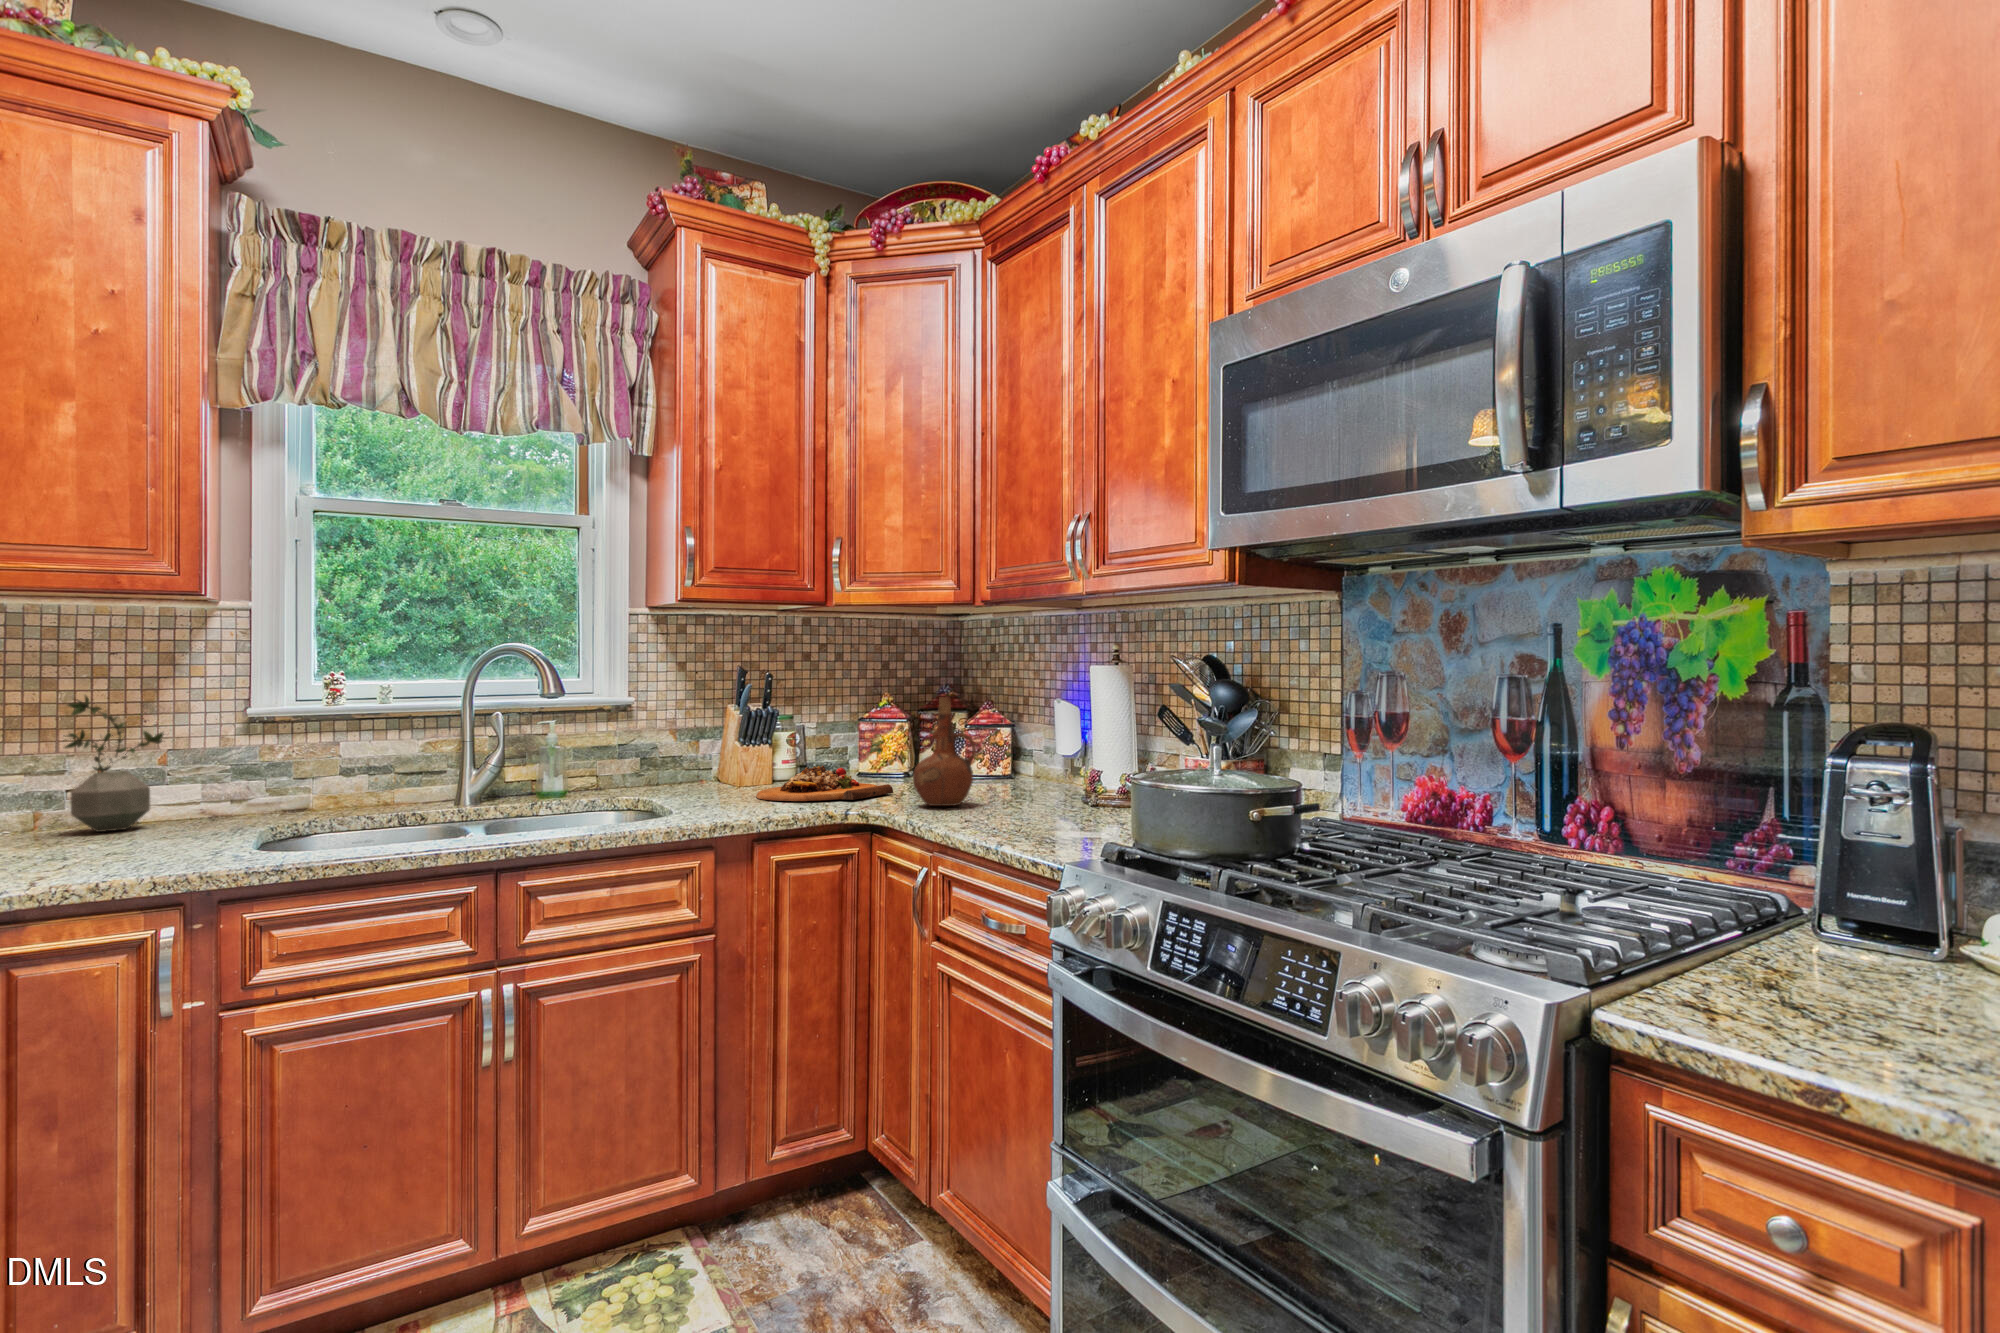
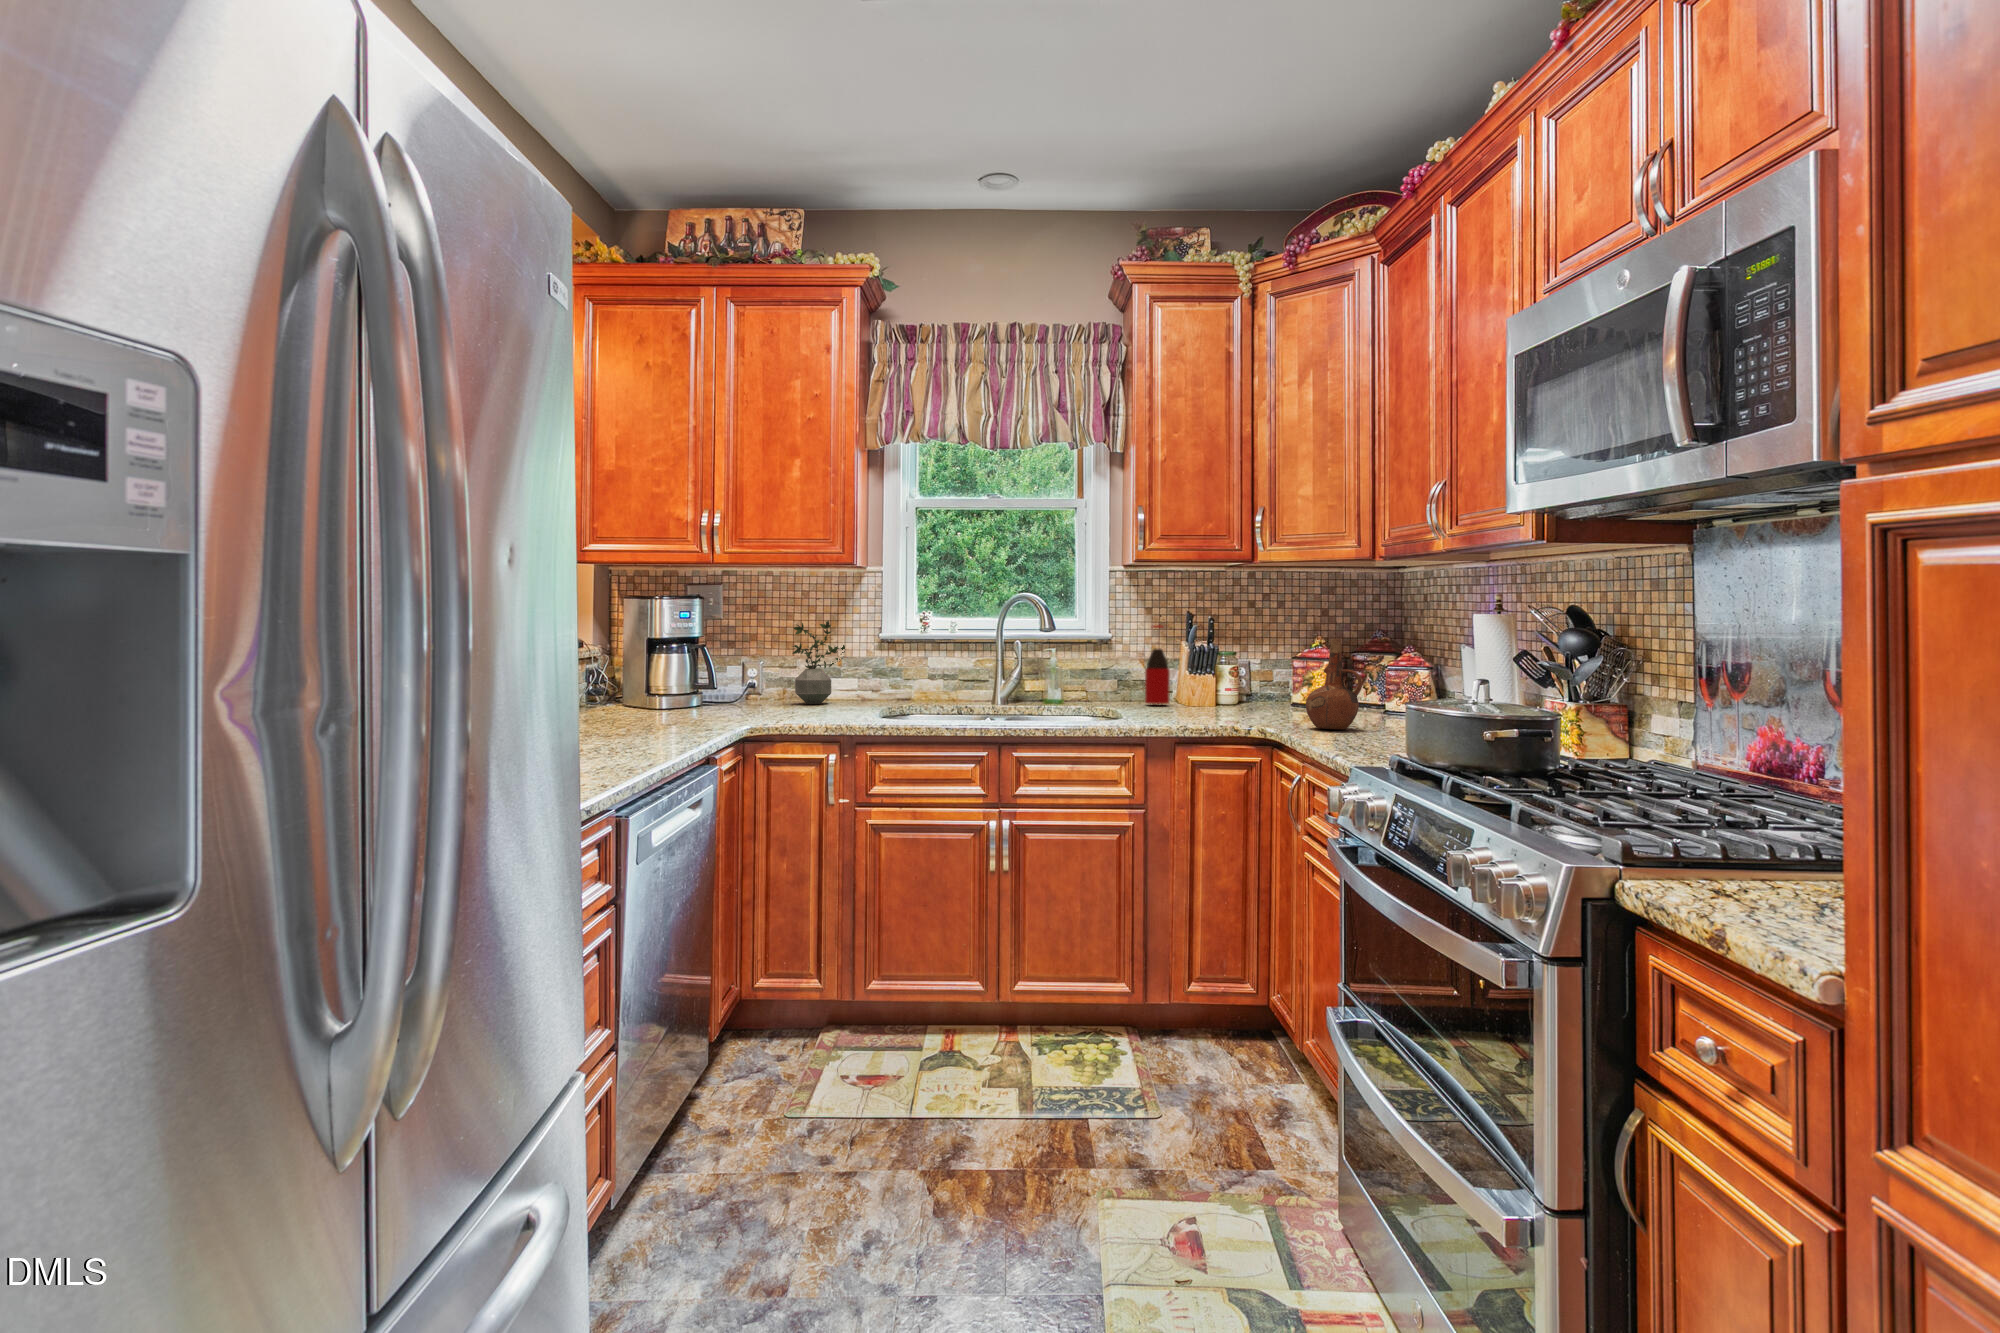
bottle: none [678,685,711,789] -> present [1145,625,1170,704]
cutting board: present [756,766,893,801] -> none [1193,693,1303,720]

